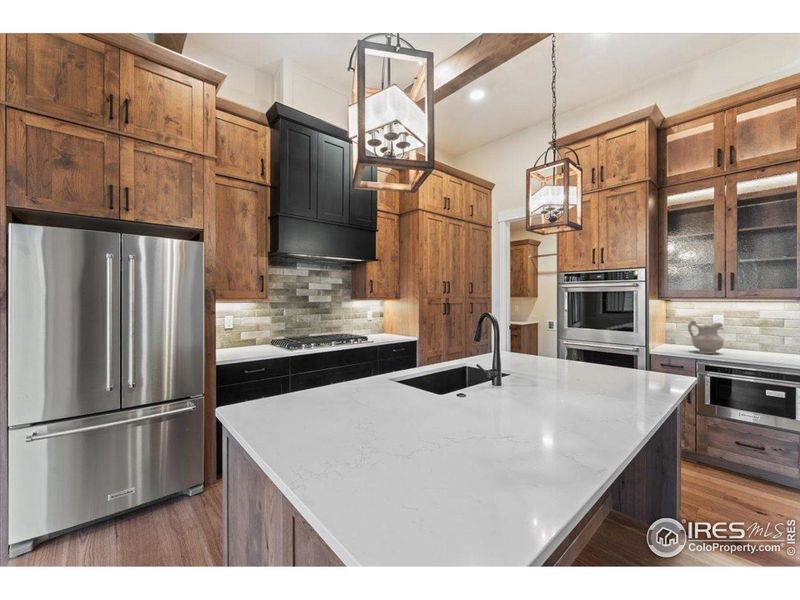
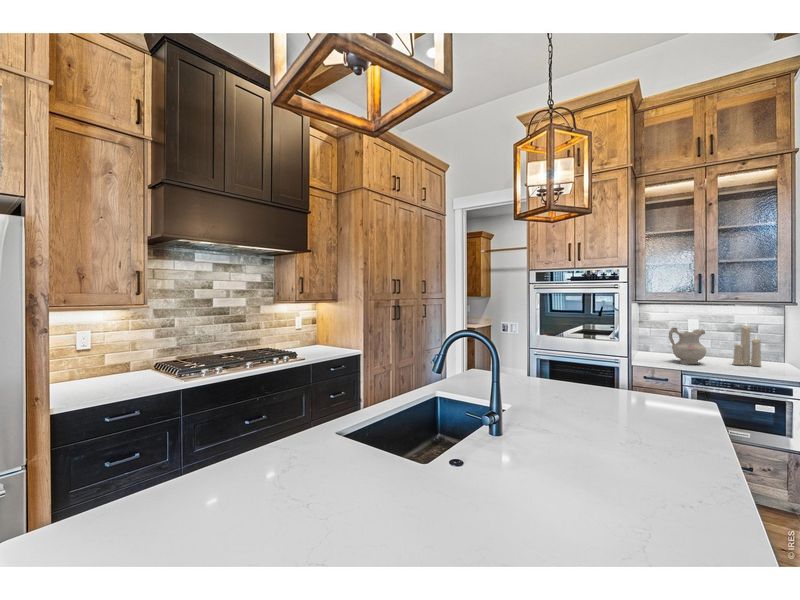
candle: none [752,313,781,357] -> present [733,326,761,366]

